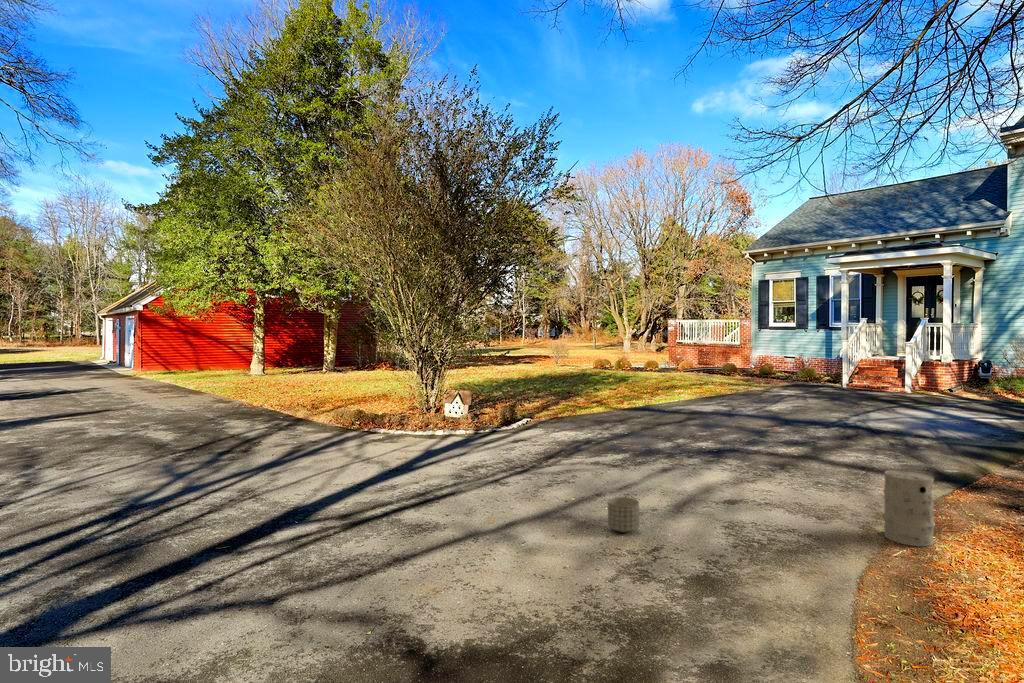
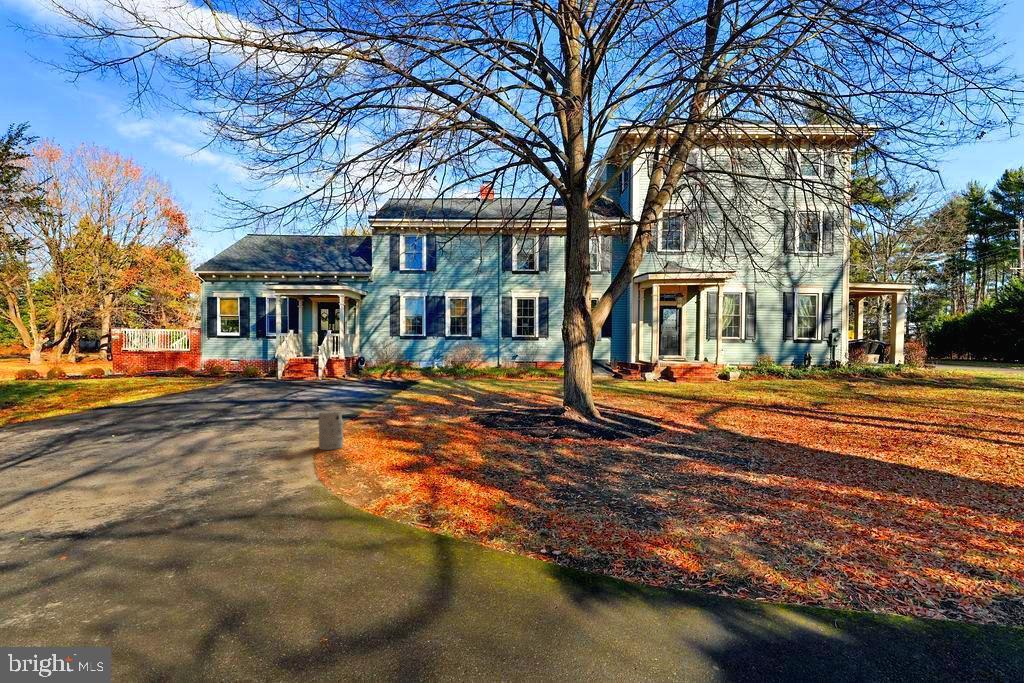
planter: present [608,497,639,533] -> none [121,461,152,489]

